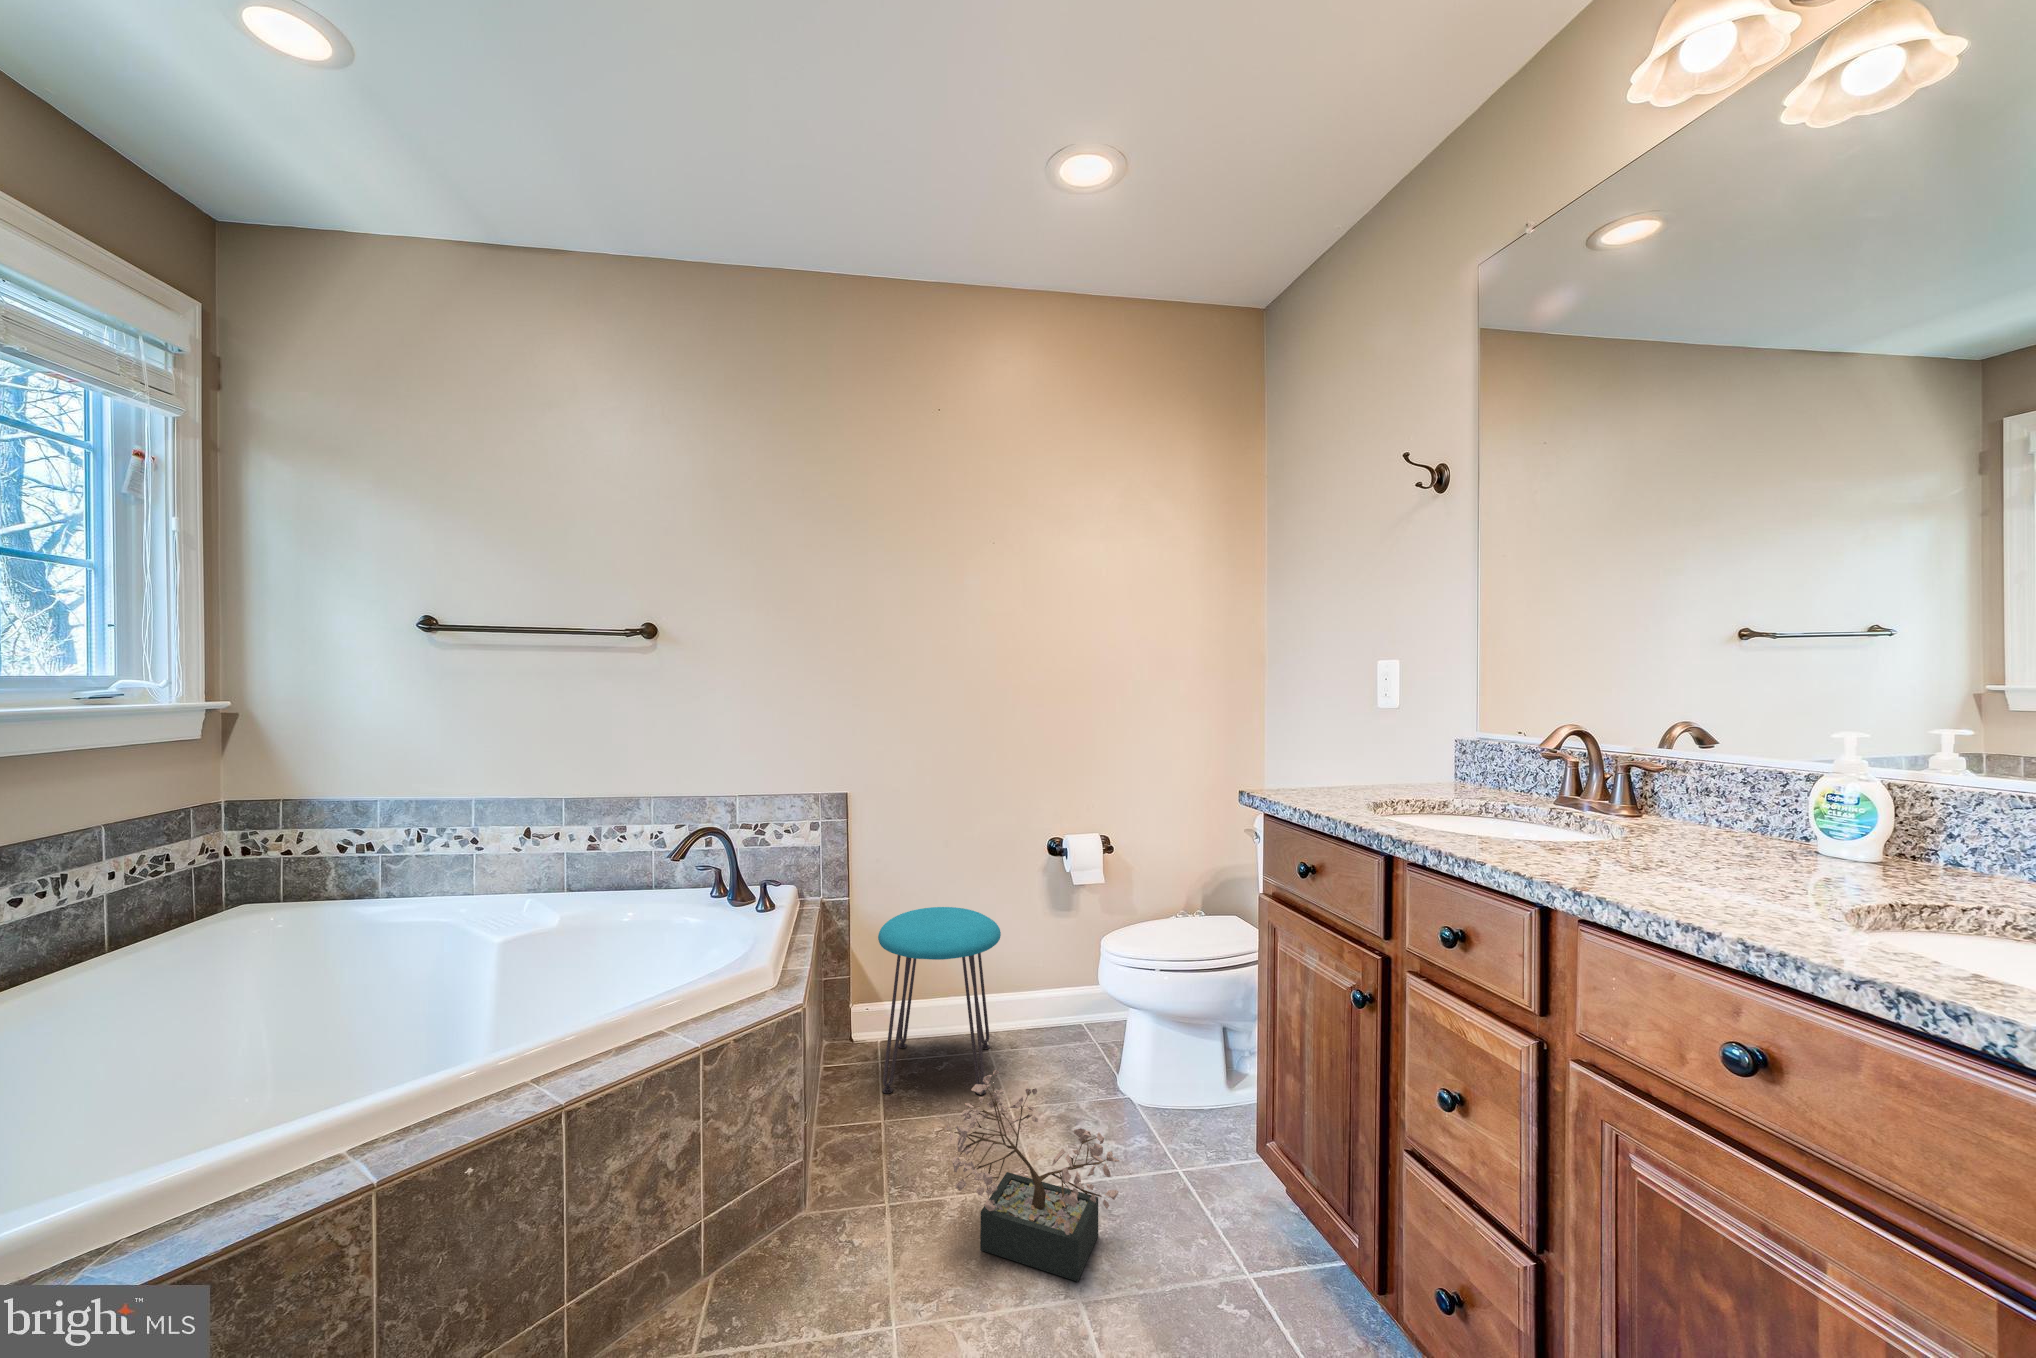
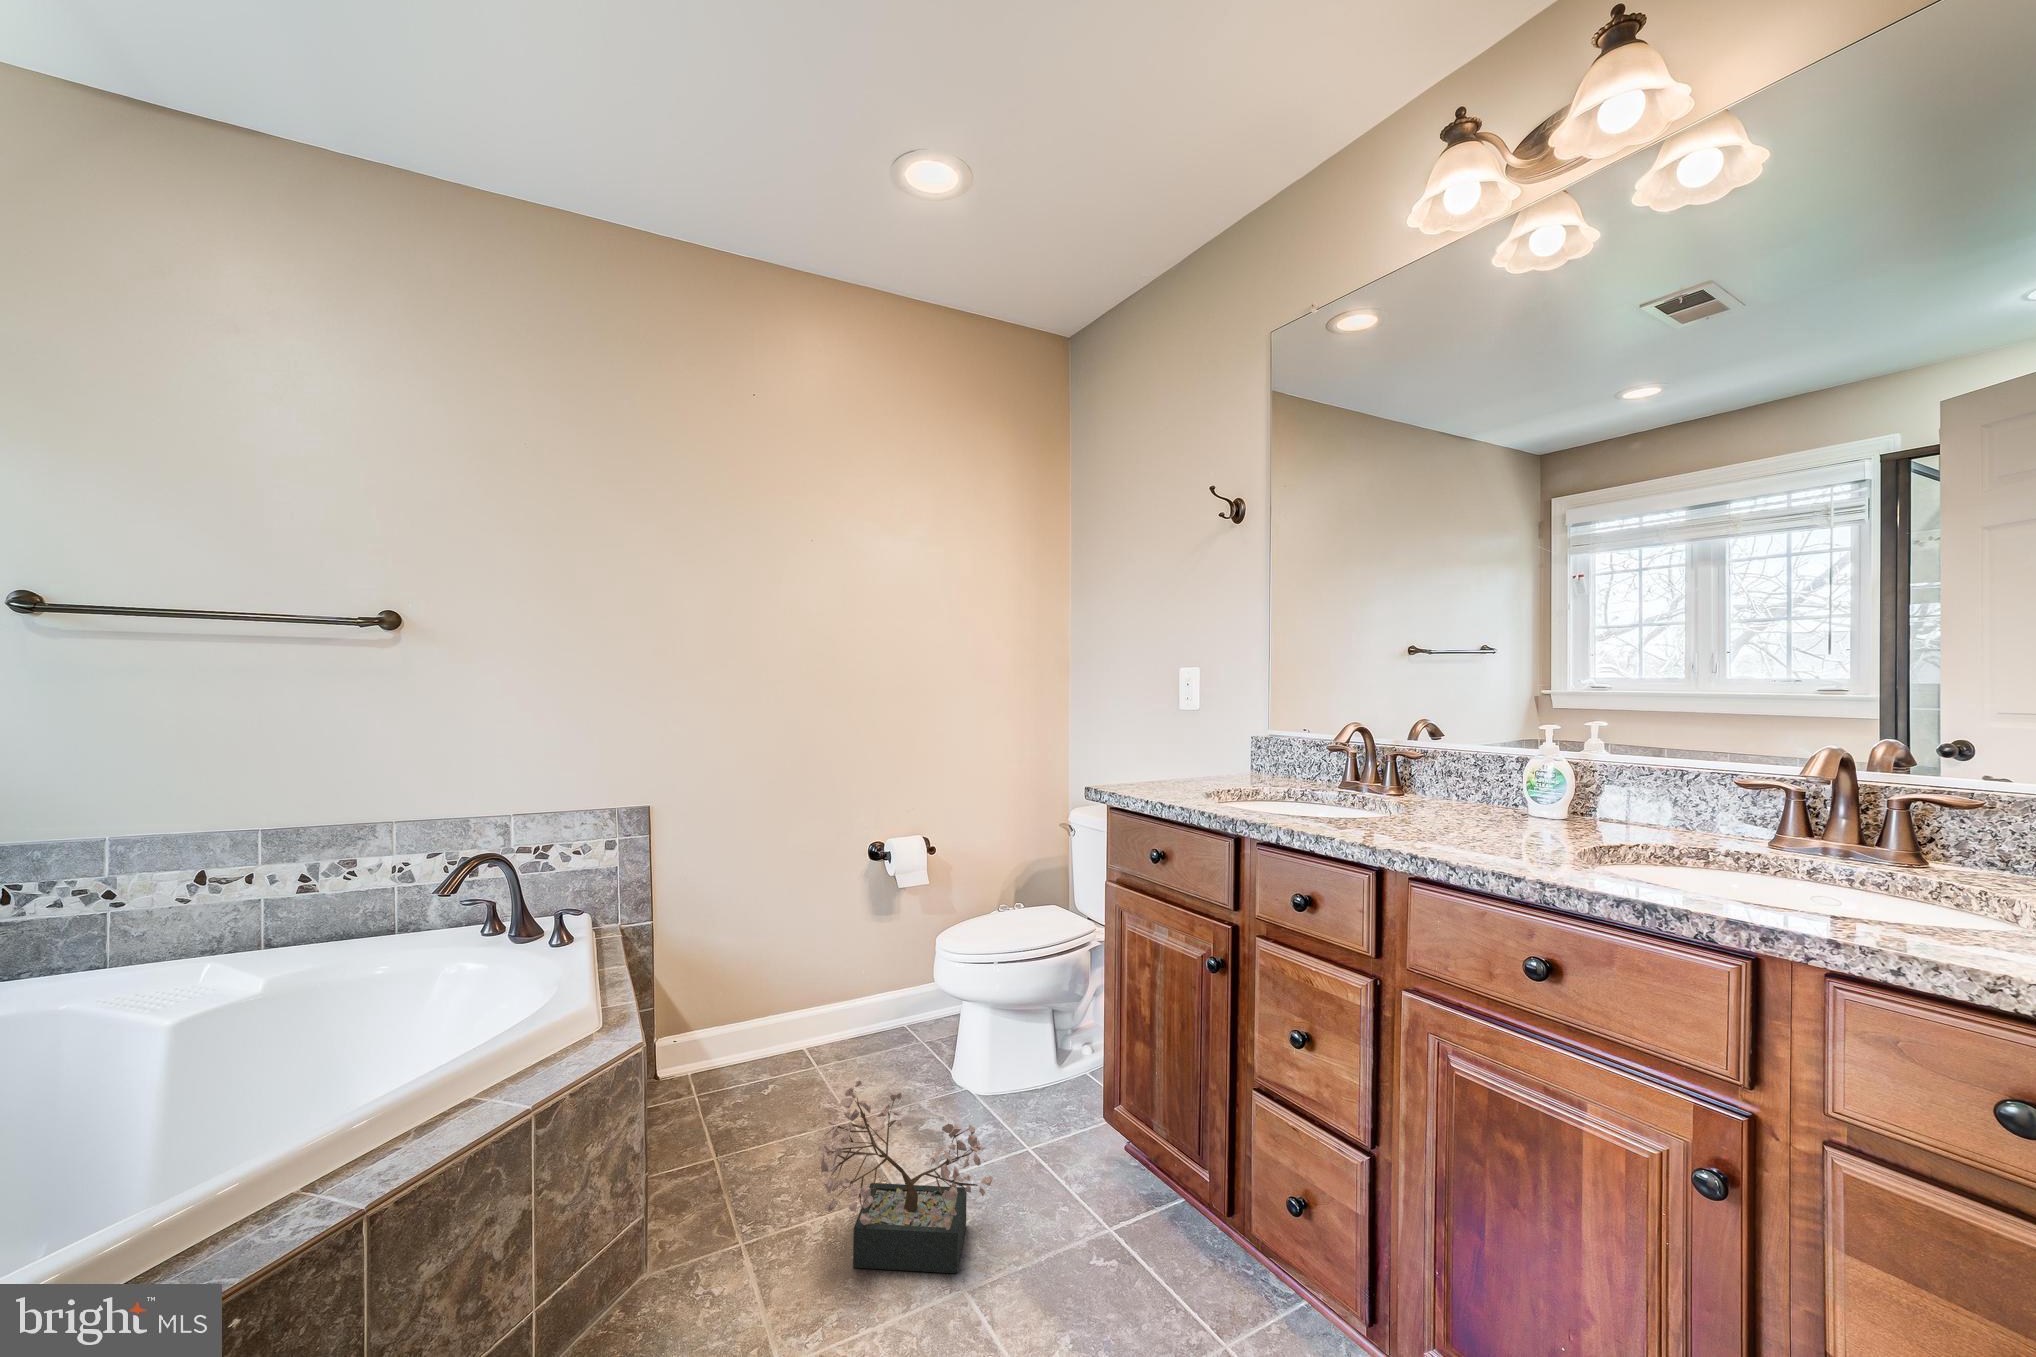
stool: present [878,907,1001,1095] -> none [697,921,833,1129]

